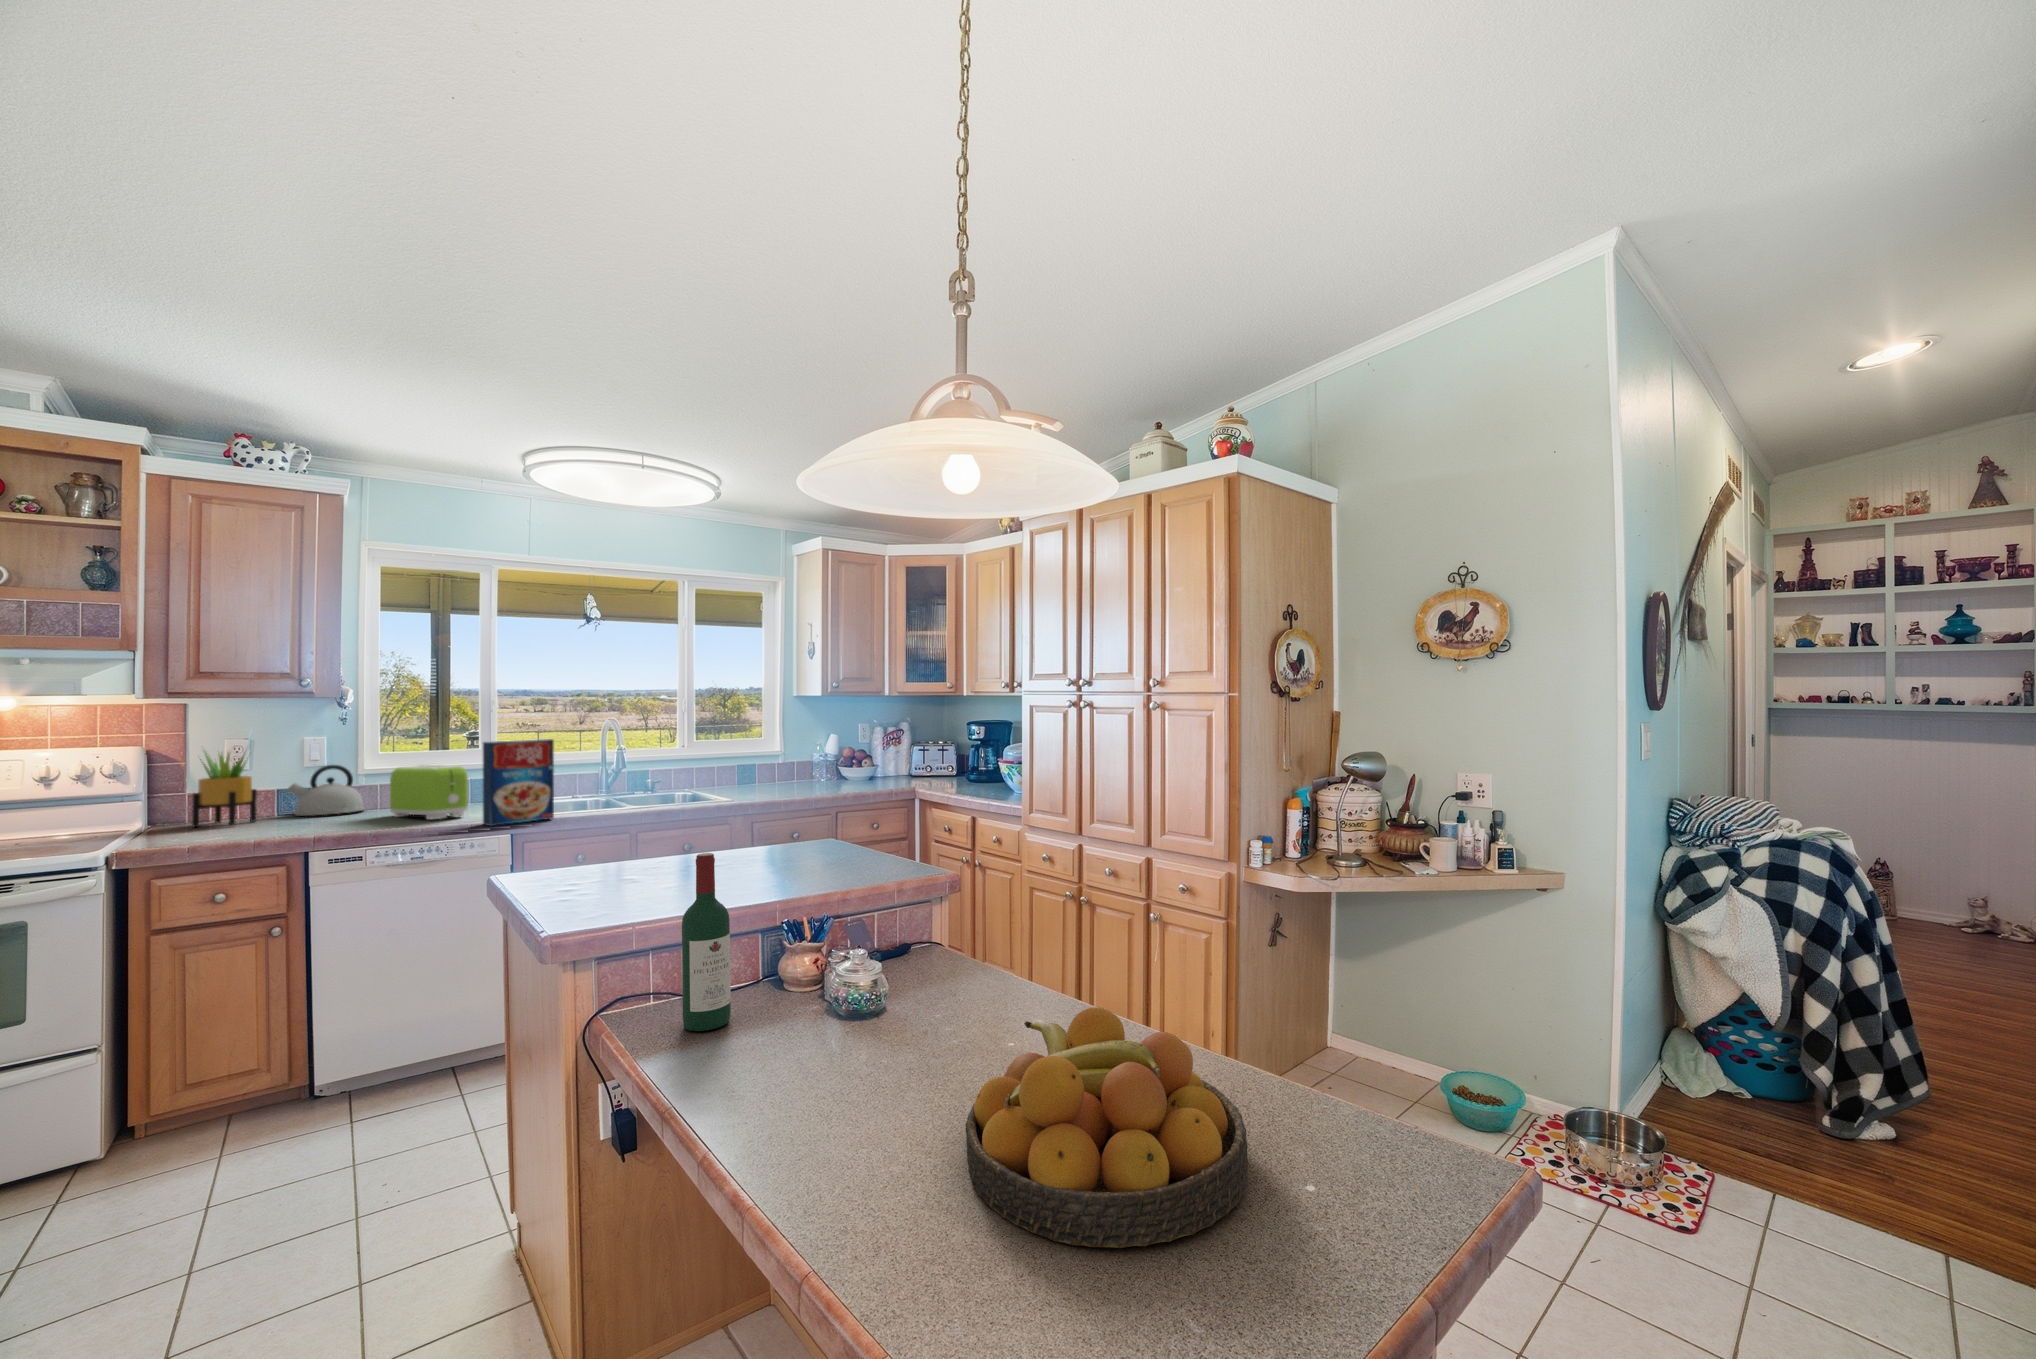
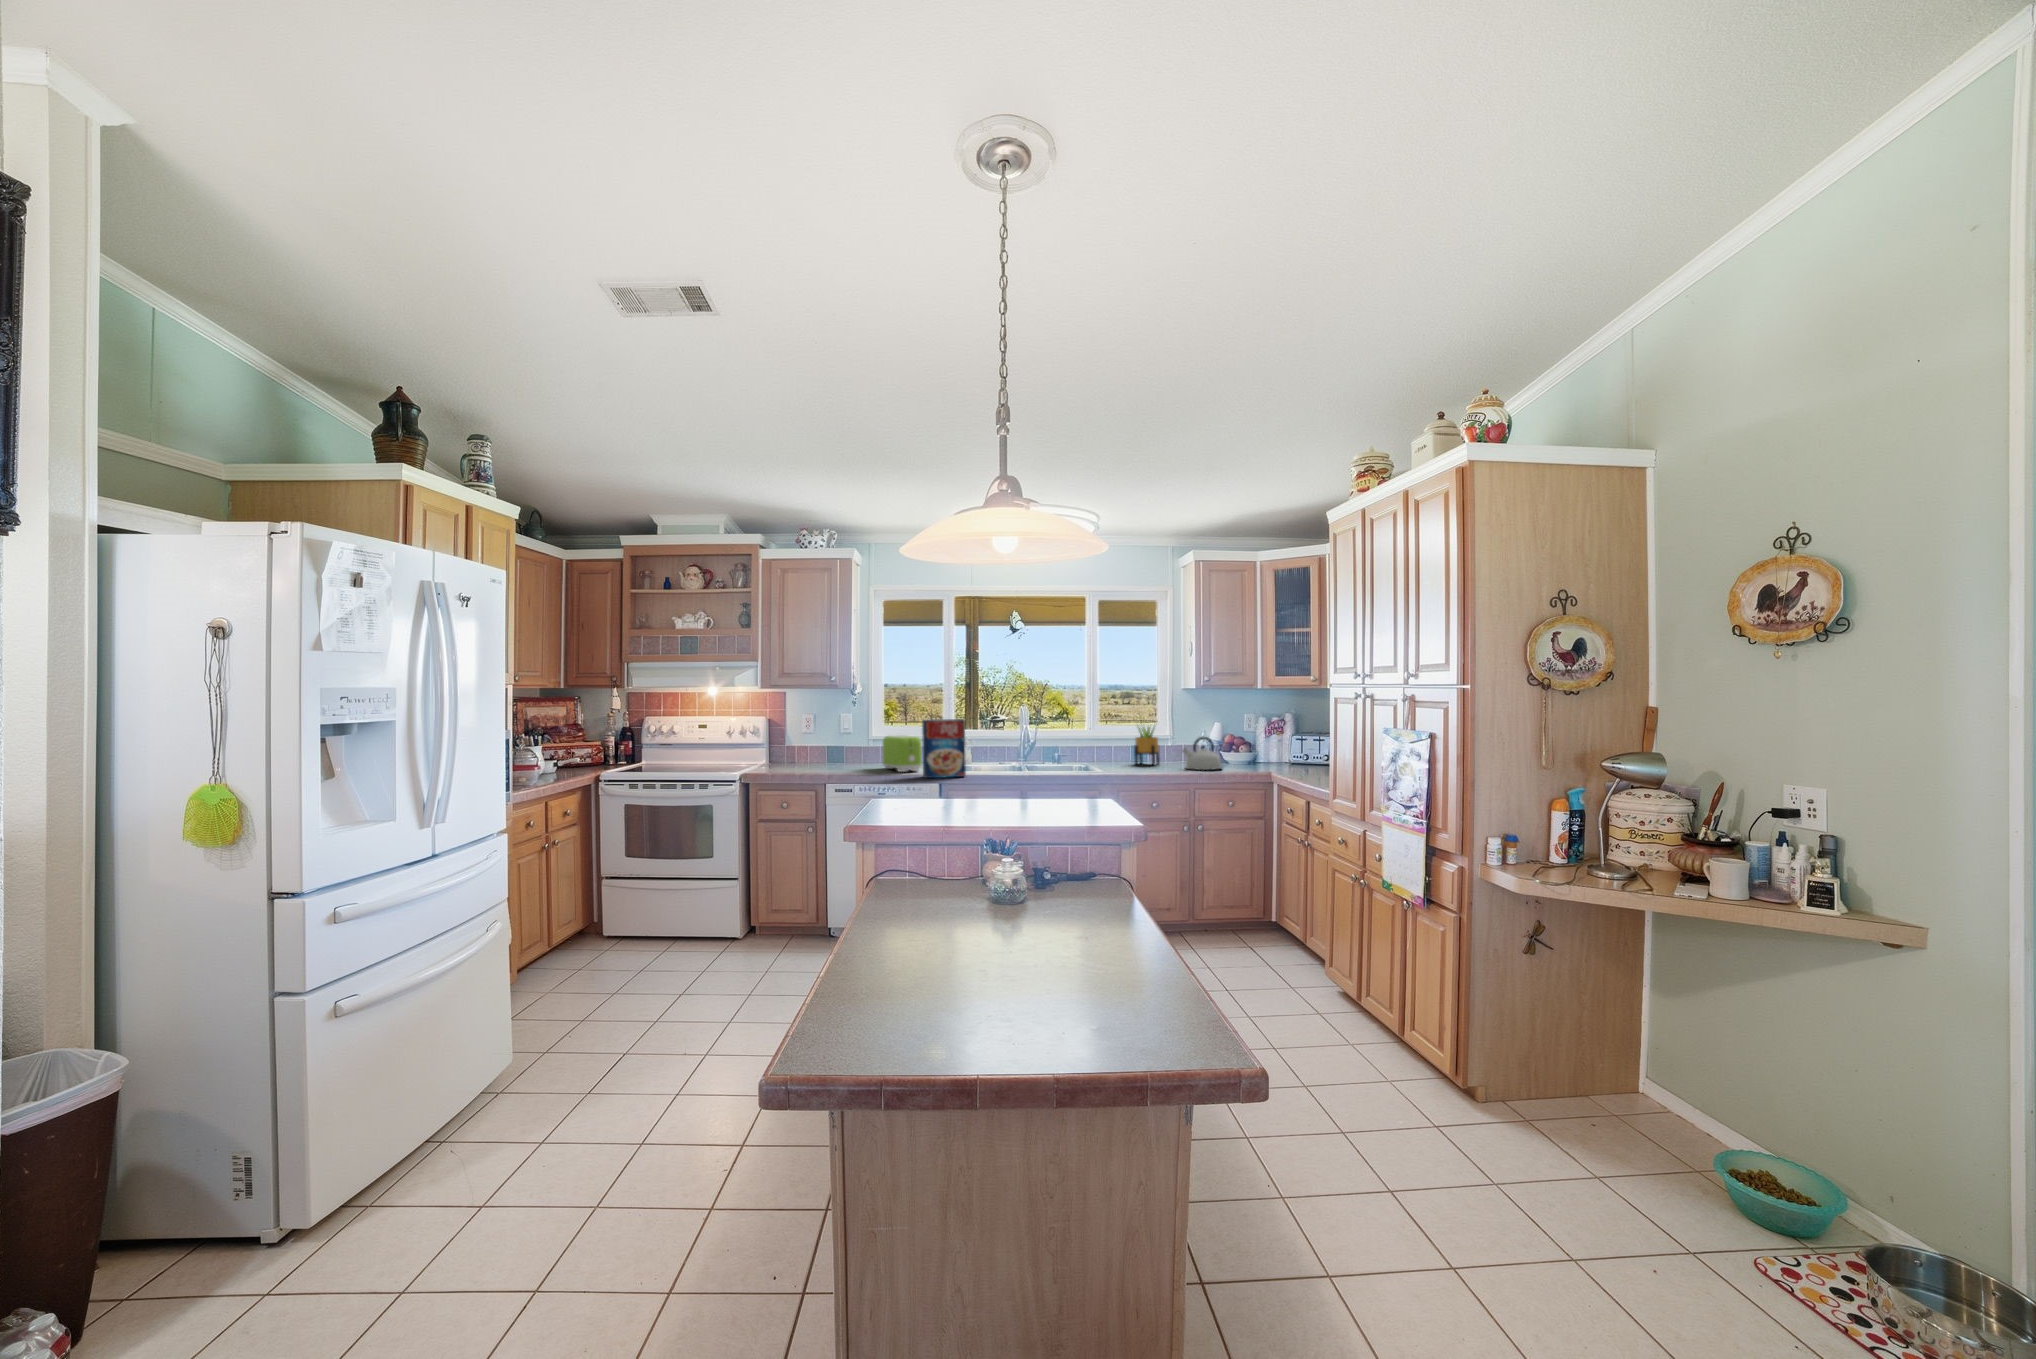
potted plant: present [192,750,257,827] -> present [1134,725,1160,765]
kettle: present [288,765,364,816] -> present [1182,737,1222,770]
wine bottle: present [682,853,731,1031] -> none [888,787,916,894]
fruit bowl: present [966,1007,1248,1248] -> none [901,893,1072,1007]

